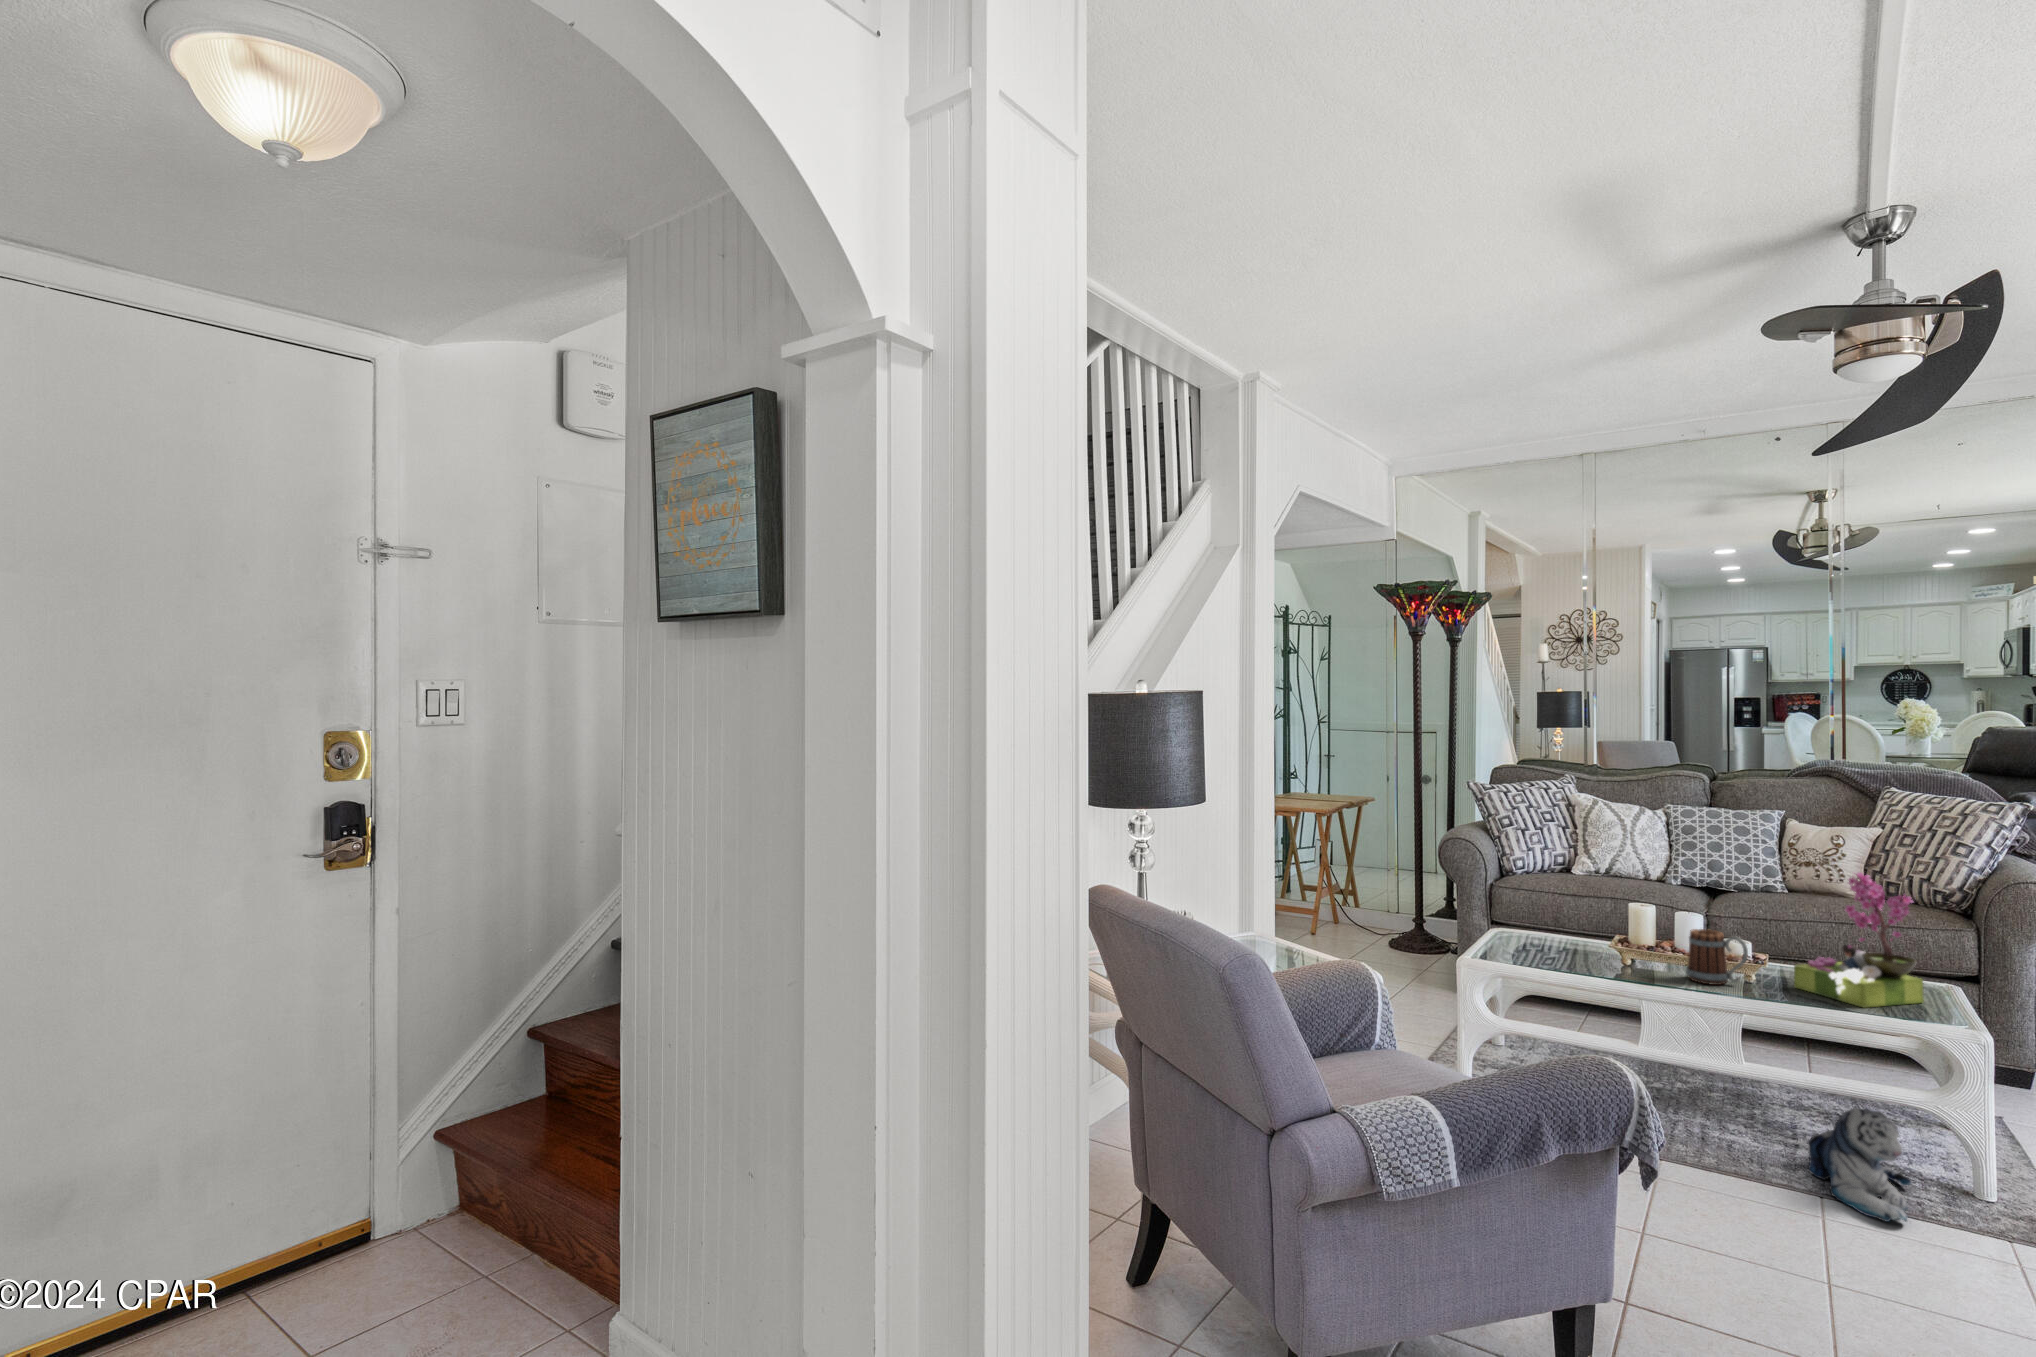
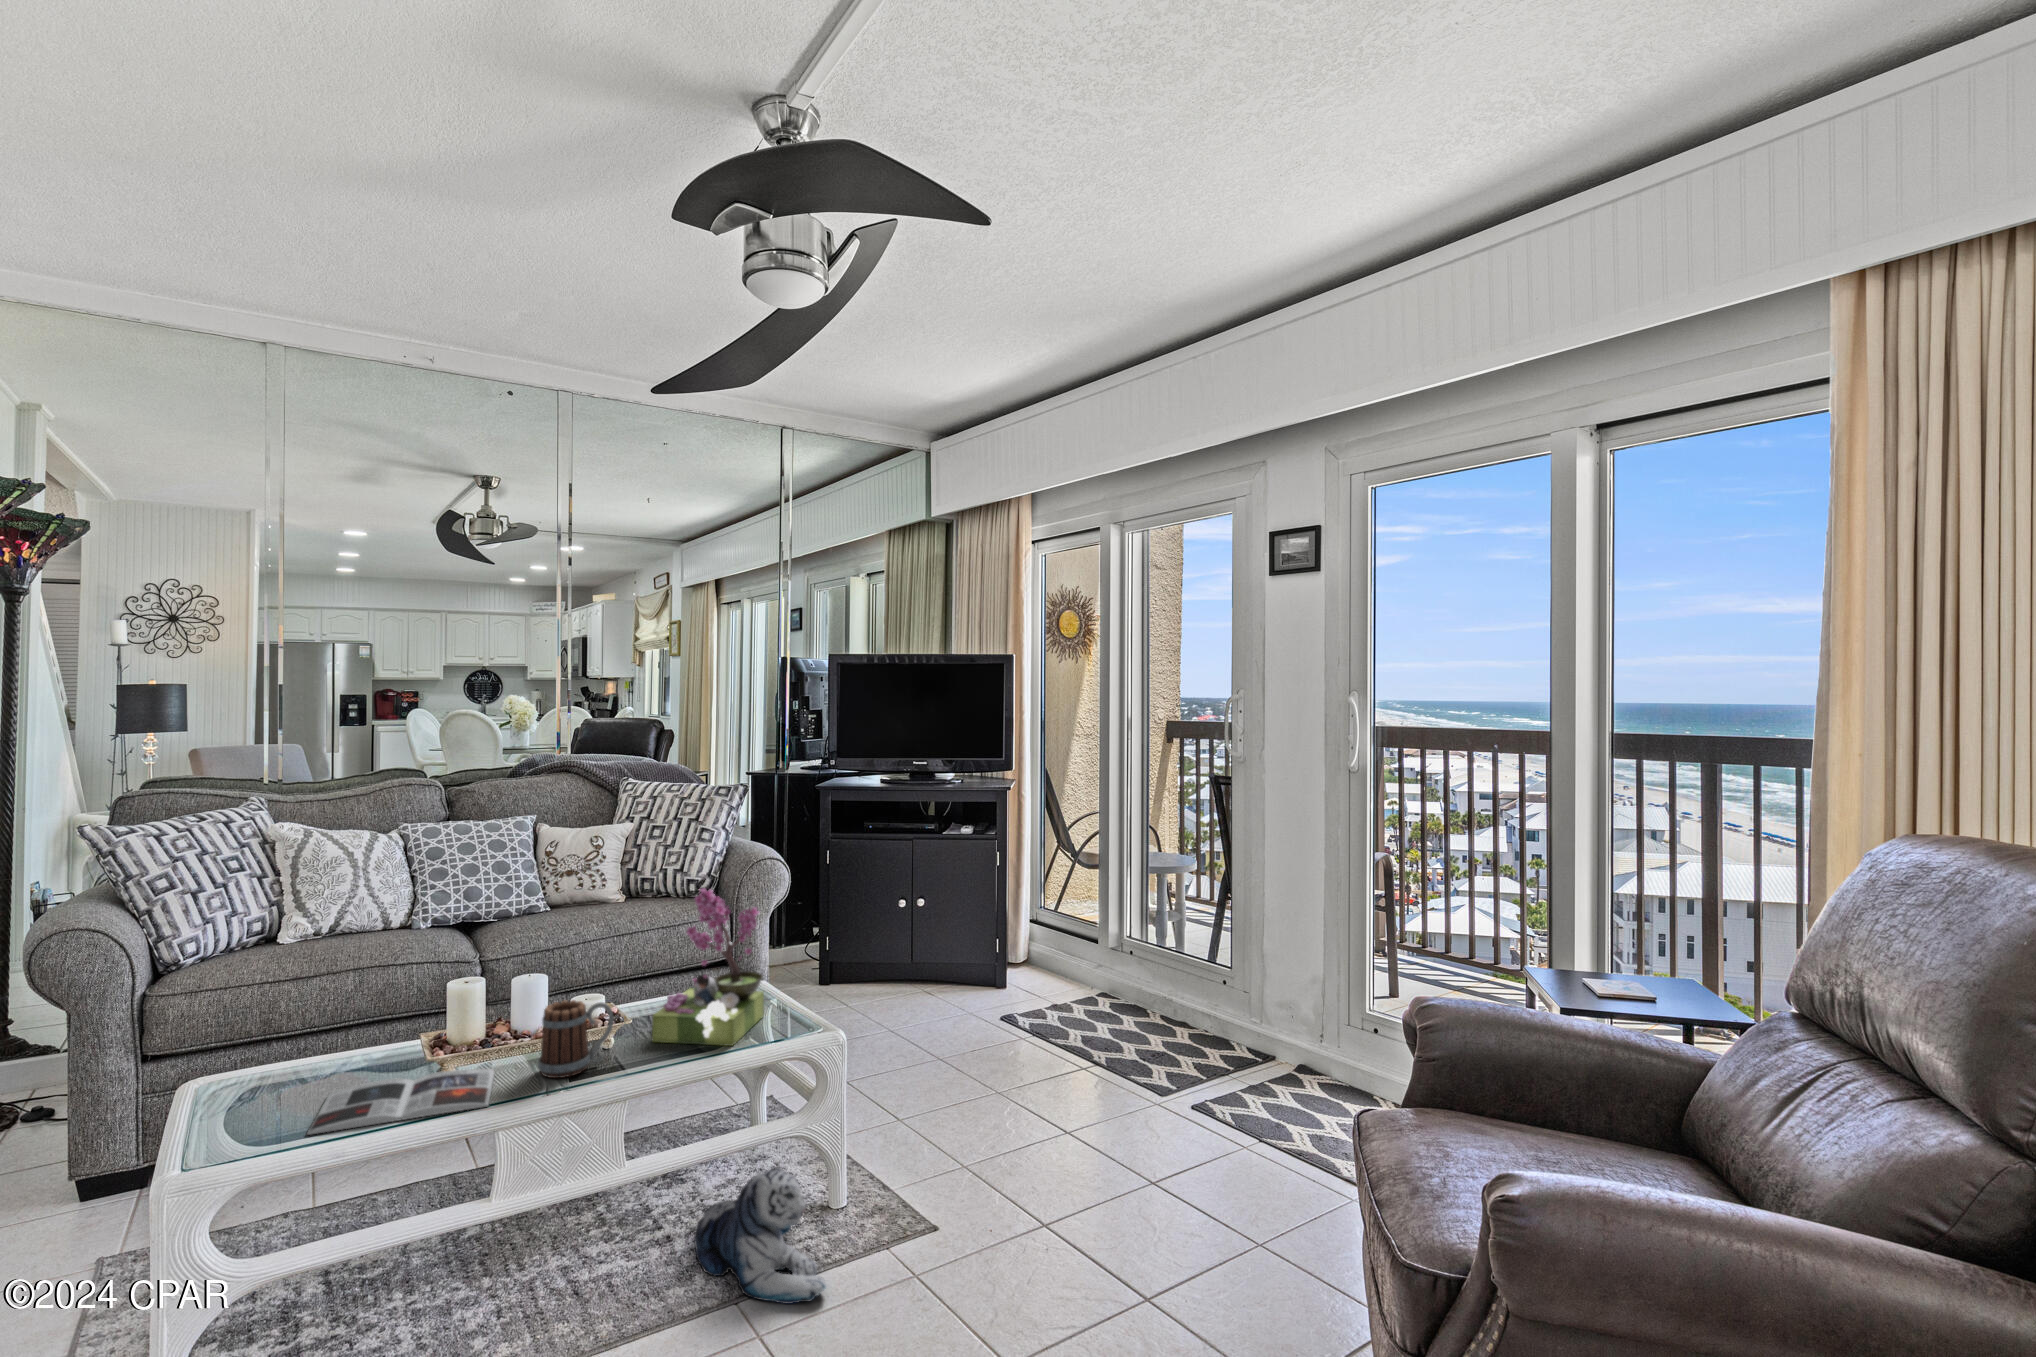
magazine: none [1532,949,1660,980] -> present [307,1069,495,1135]

